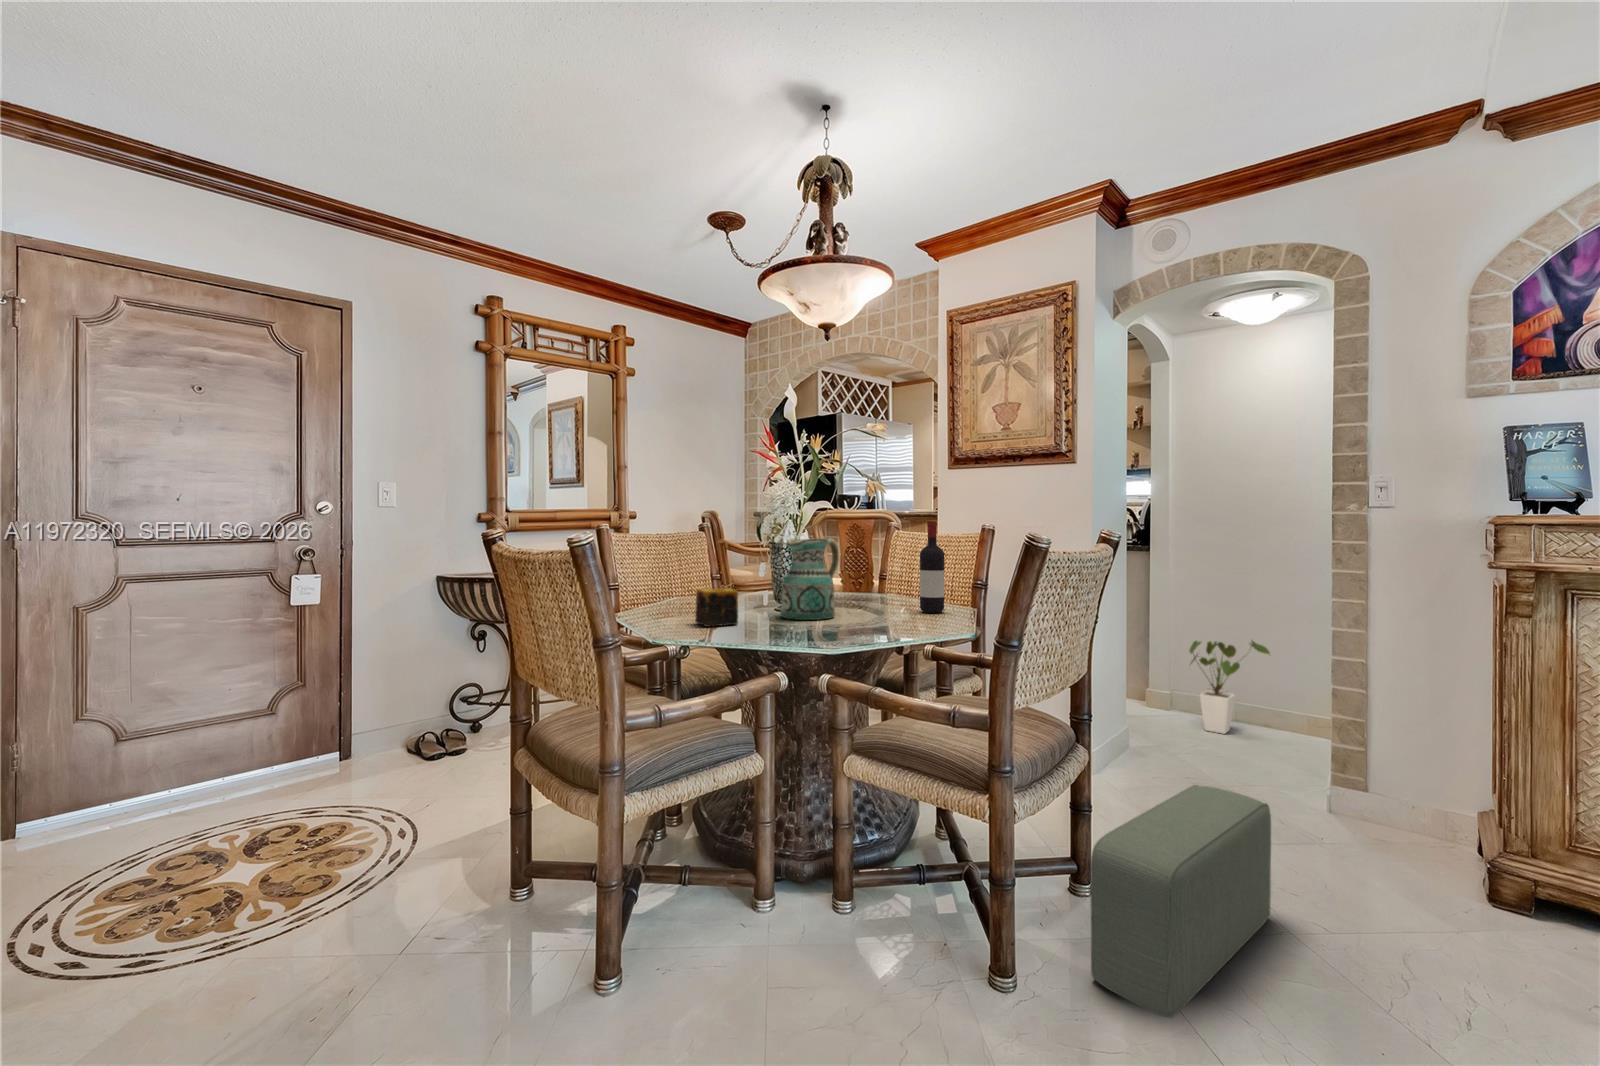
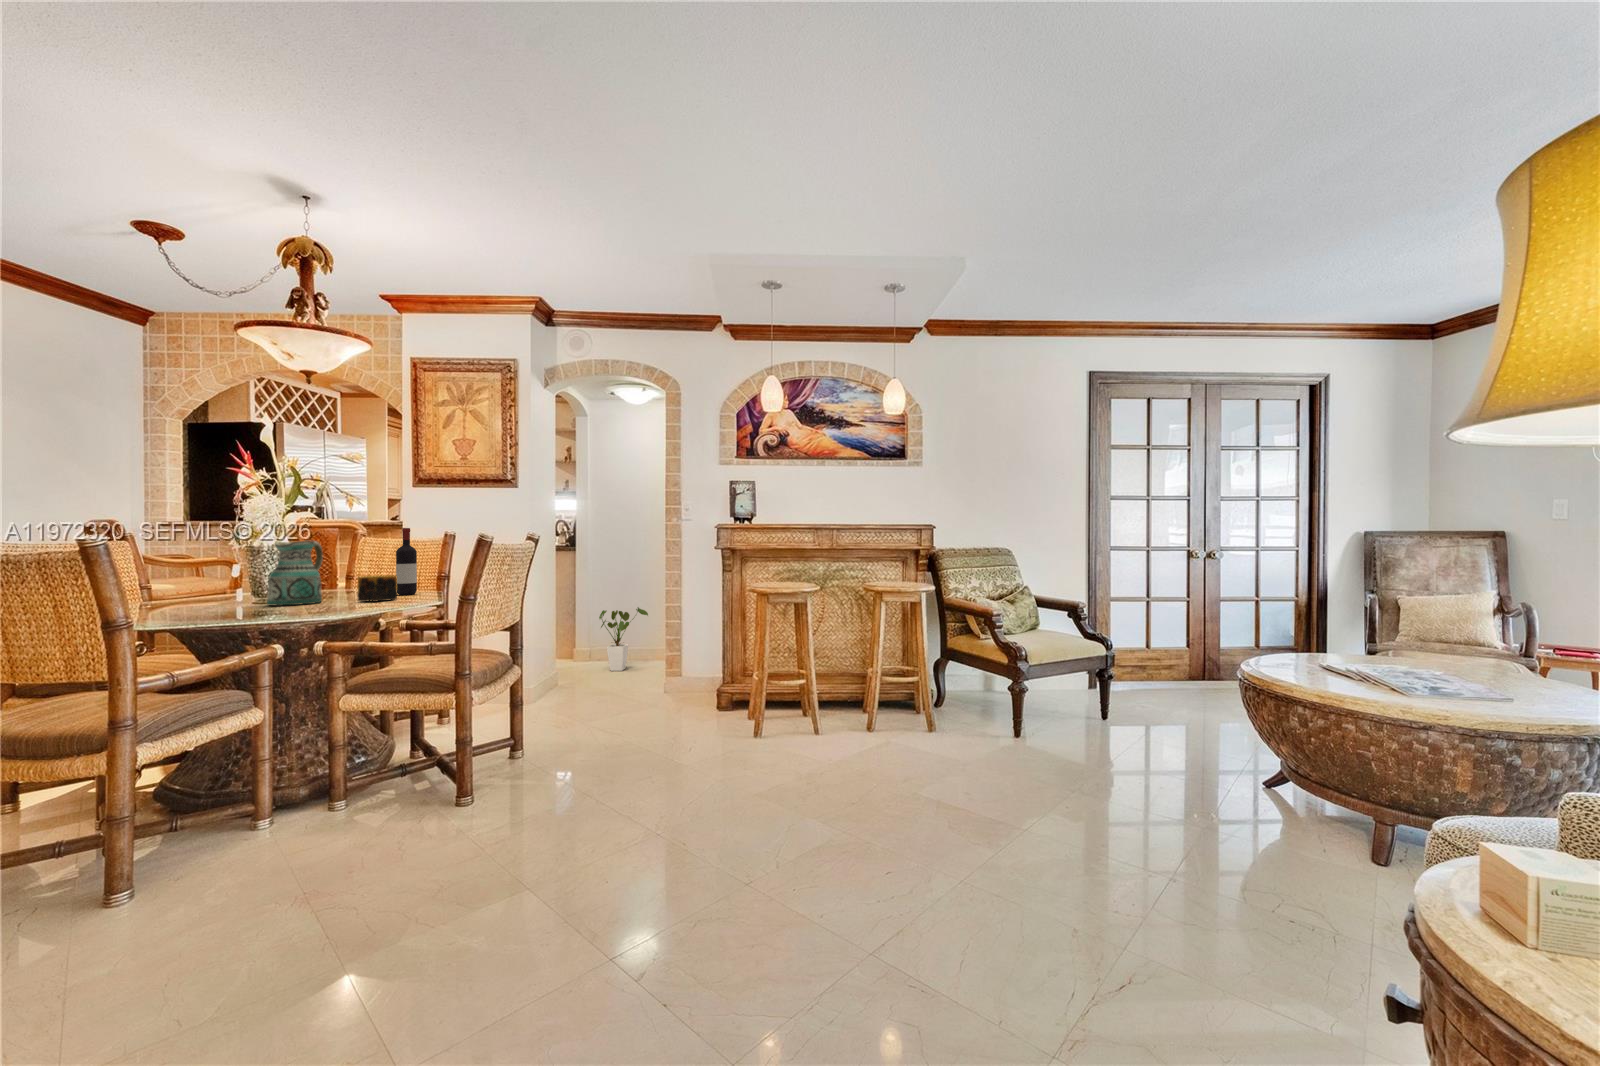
candle: present [695,589,738,627] -> present [357,575,398,602]
pouf: present [1091,785,1271,1018] -> none [519,679,622,792]

